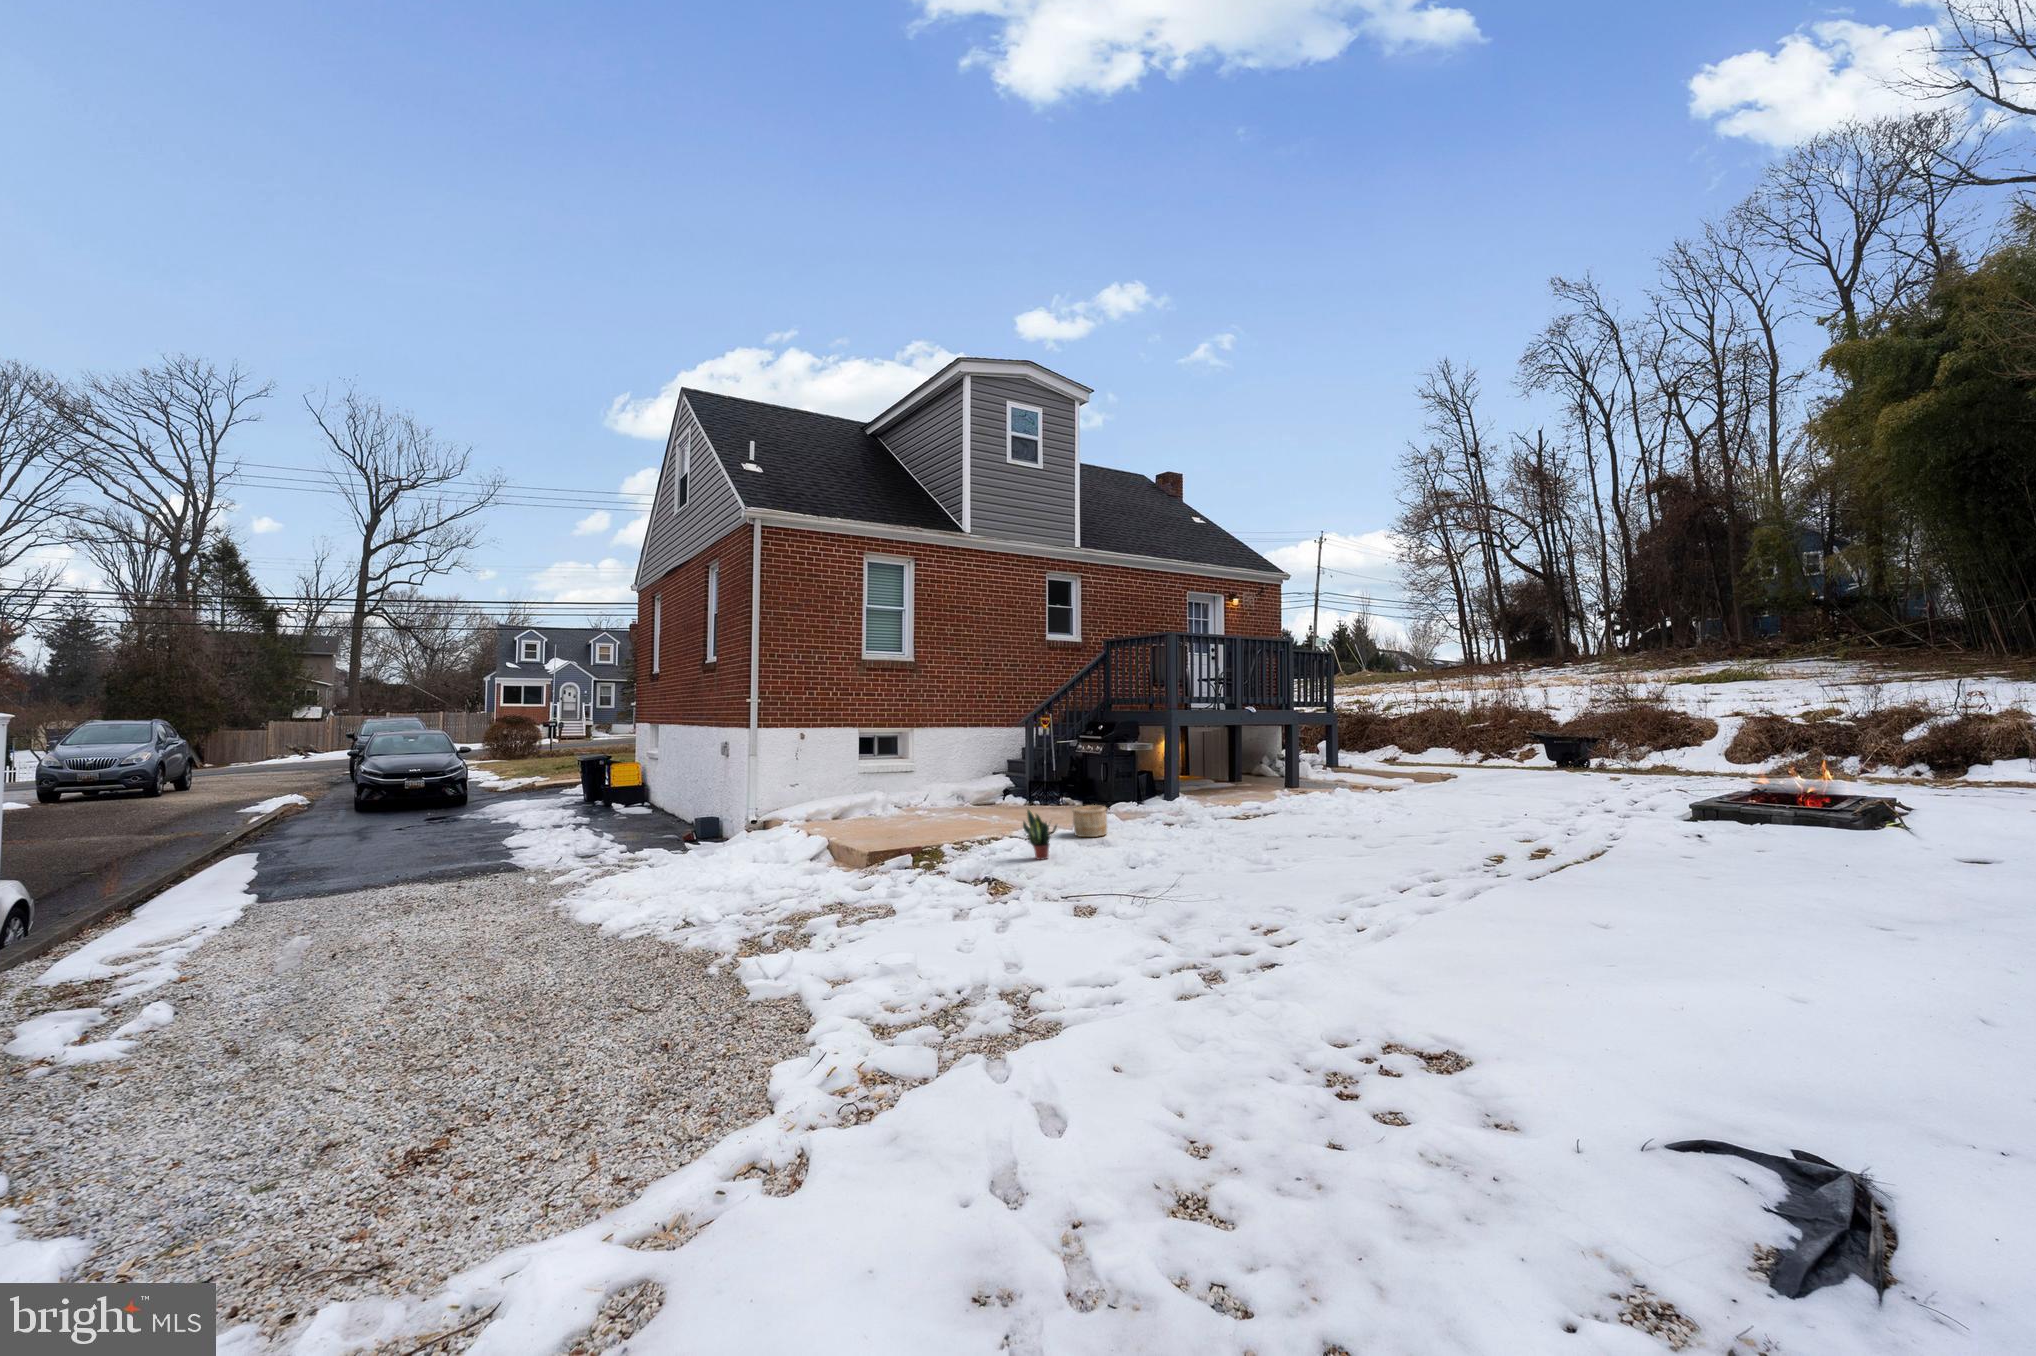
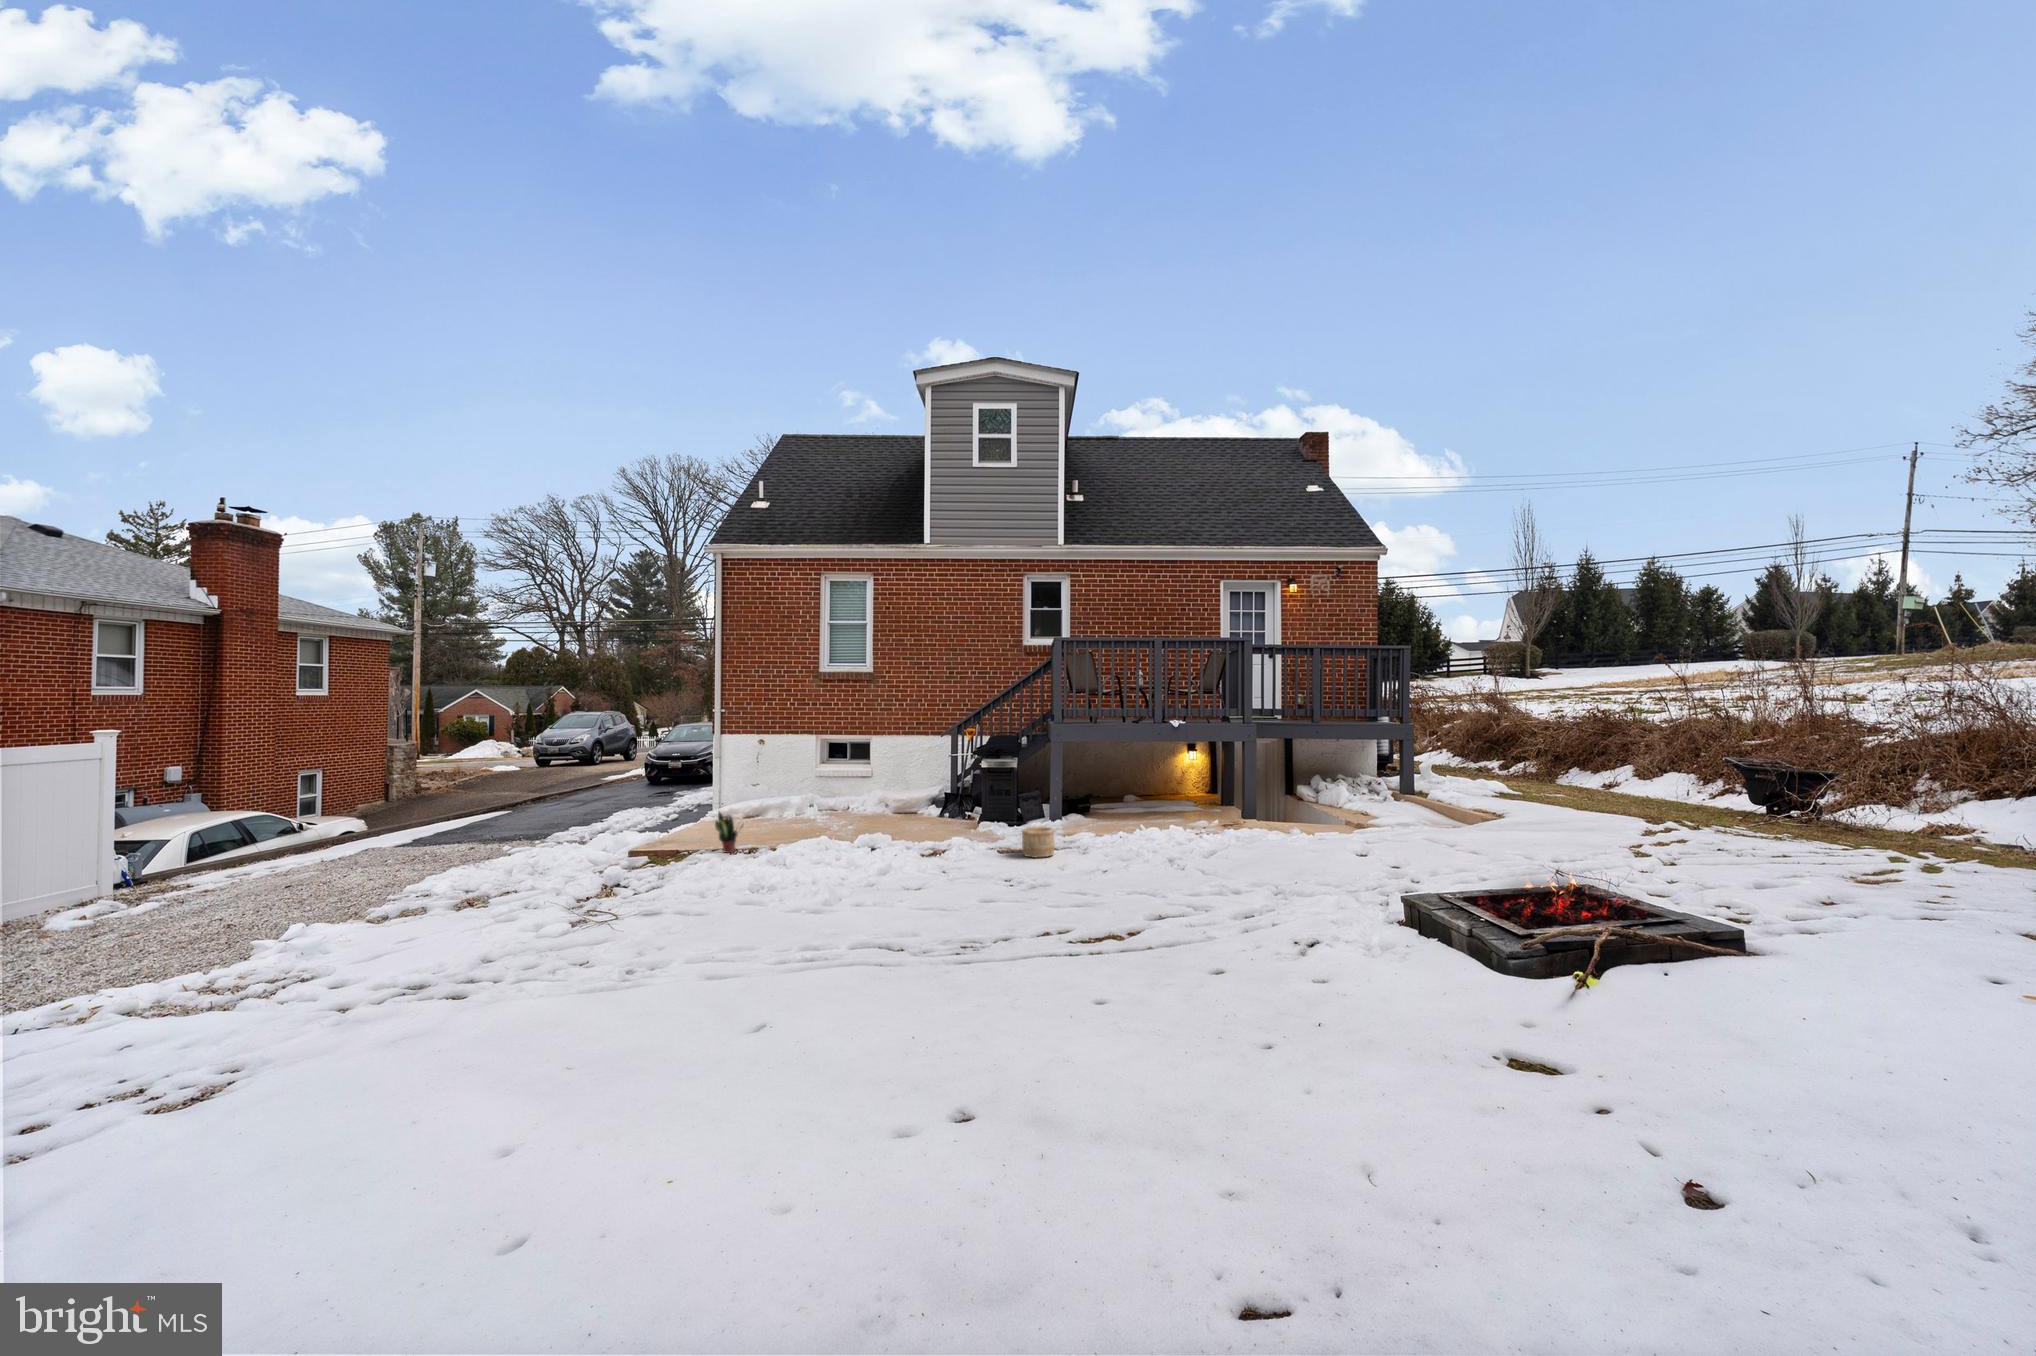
potted plant: present [1023,810,1057,860] -> present [715,812,742,853]

